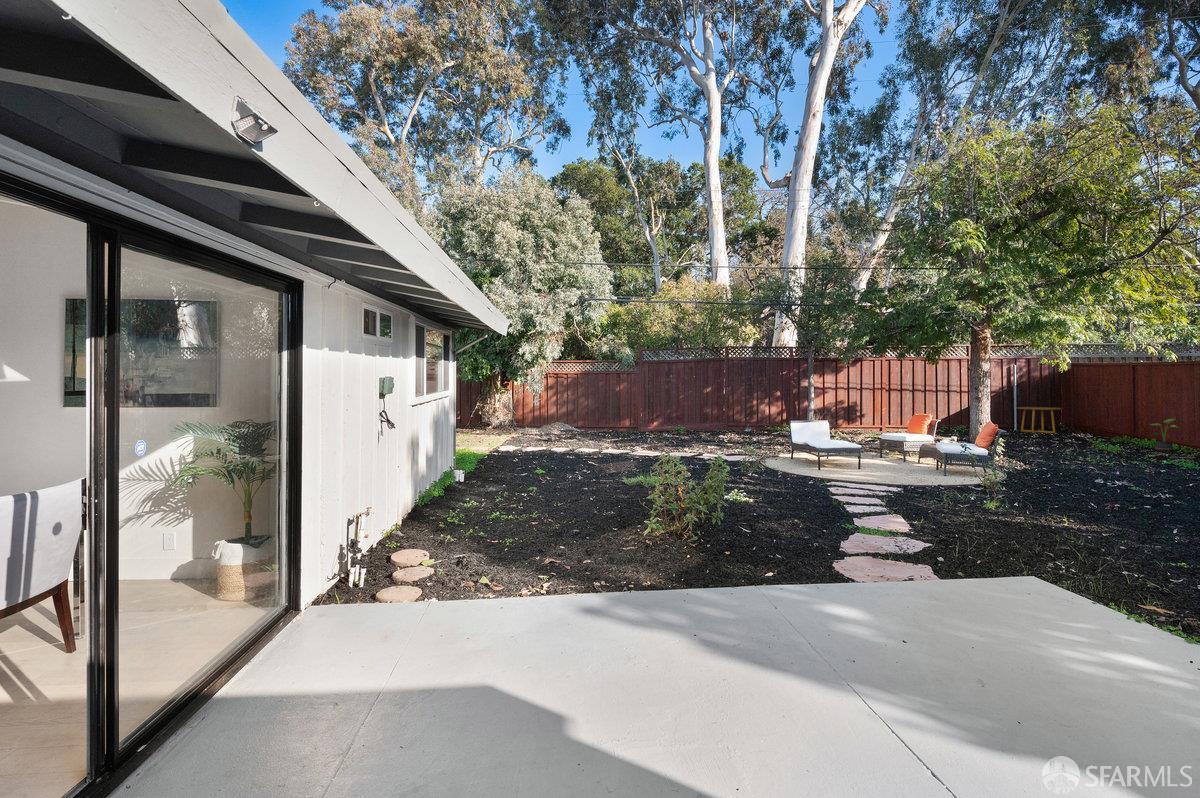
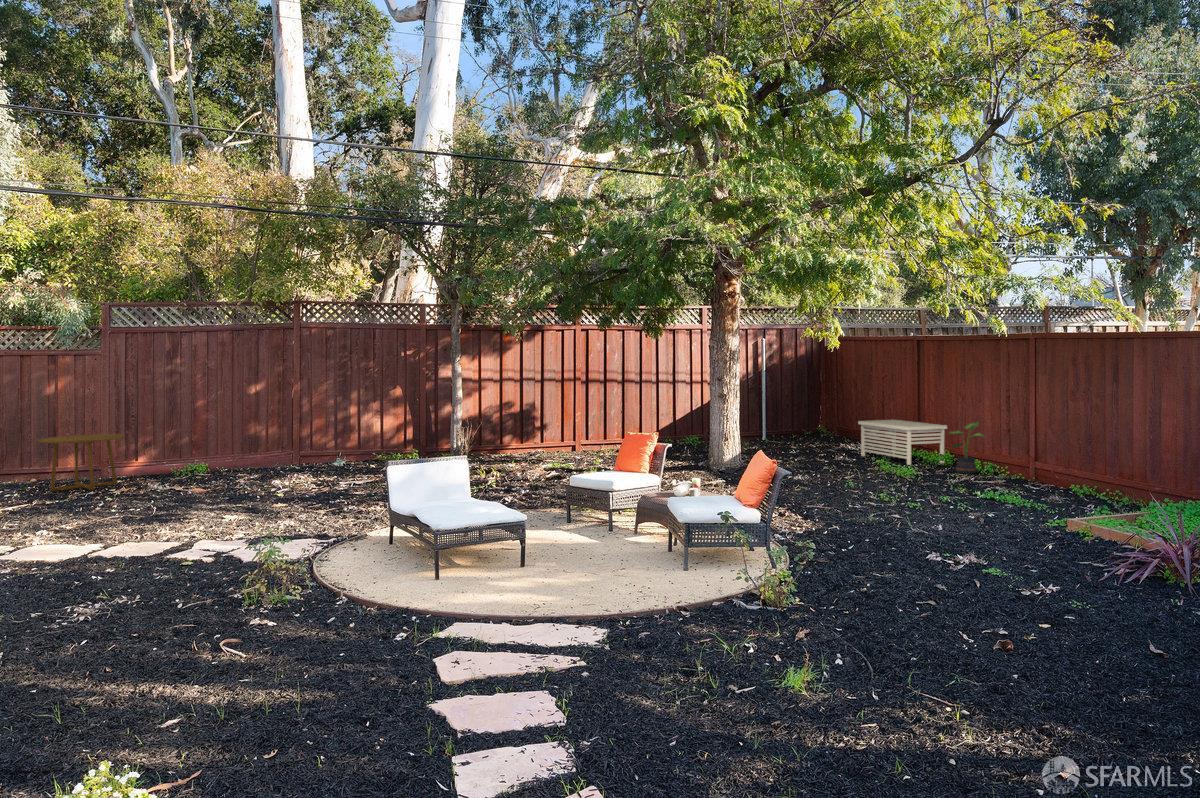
round table: present [1016,407,1062,433] -> present [38,434,125,491]
storage bench: none [1084,418,1154,446] -> present [858,420,947,465]

